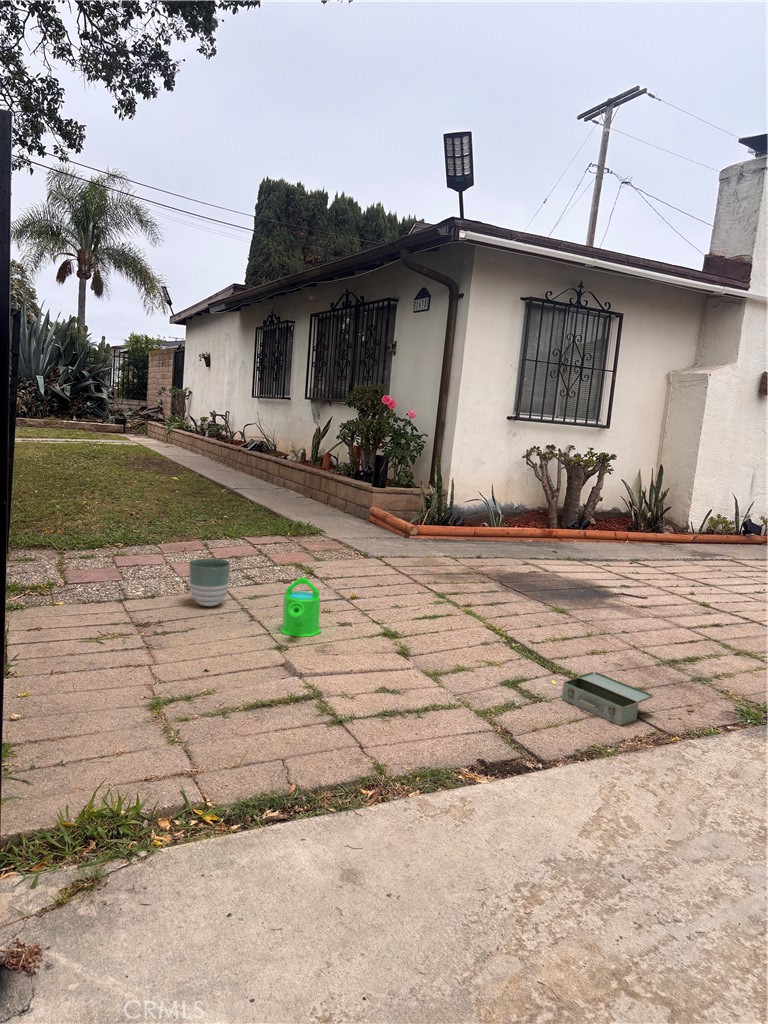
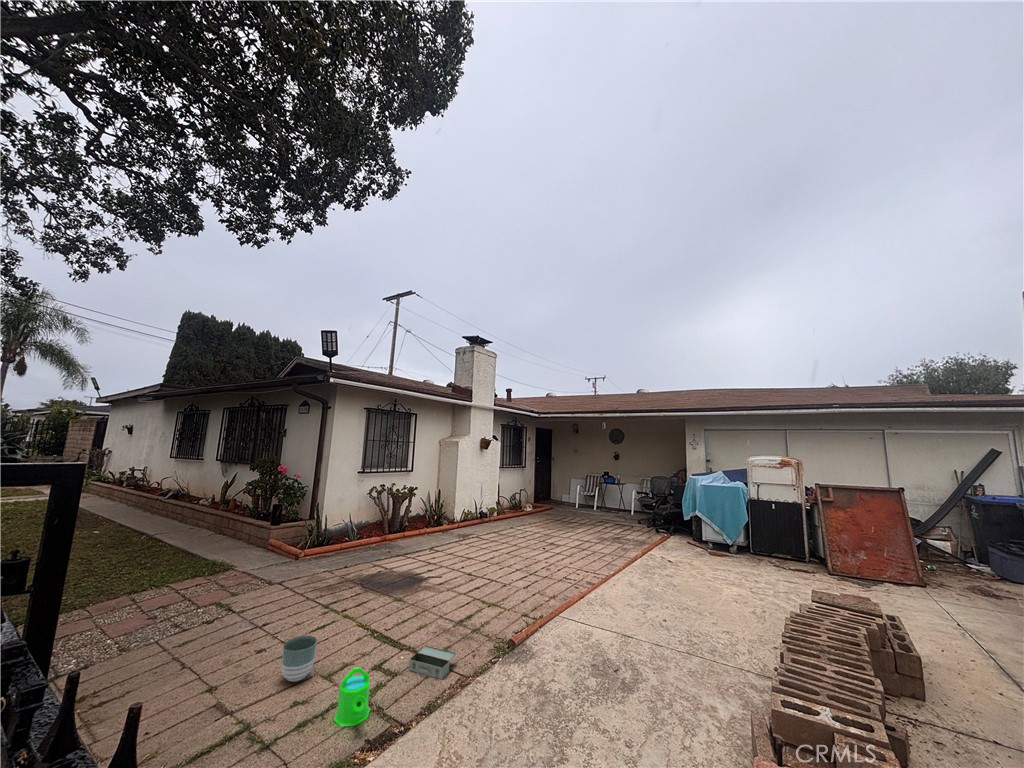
planter: present [189,558,231,606] -> present [282,636,317,682]
watering can: present [280,578,321,637] -> present [334,667,370,727]

